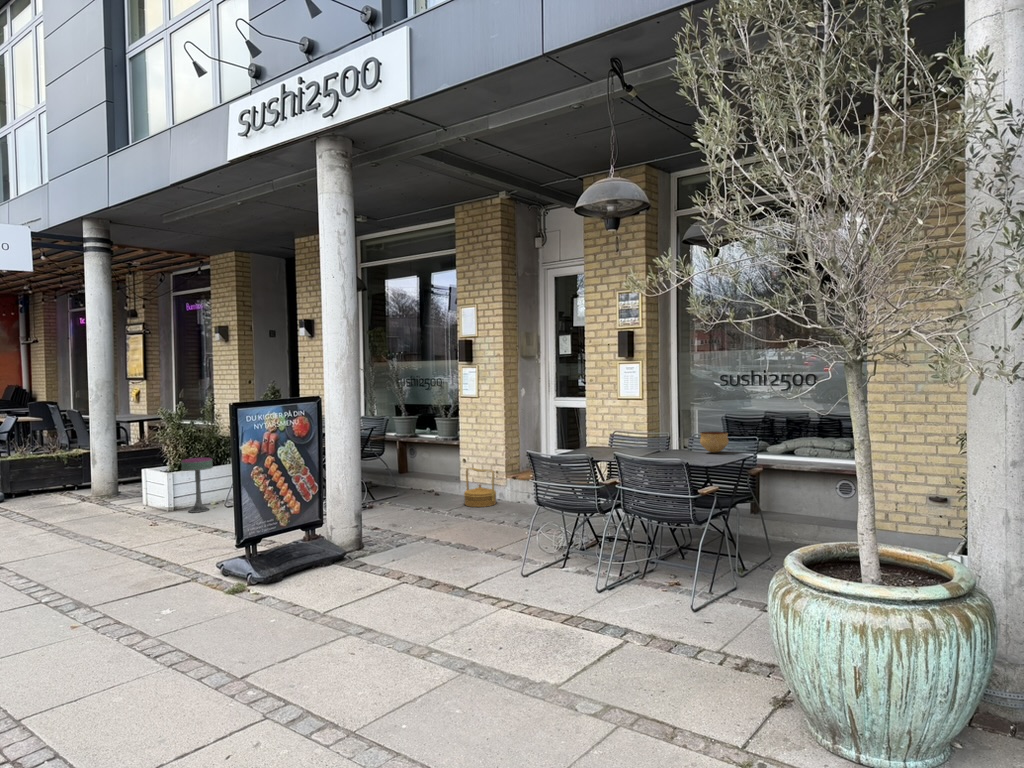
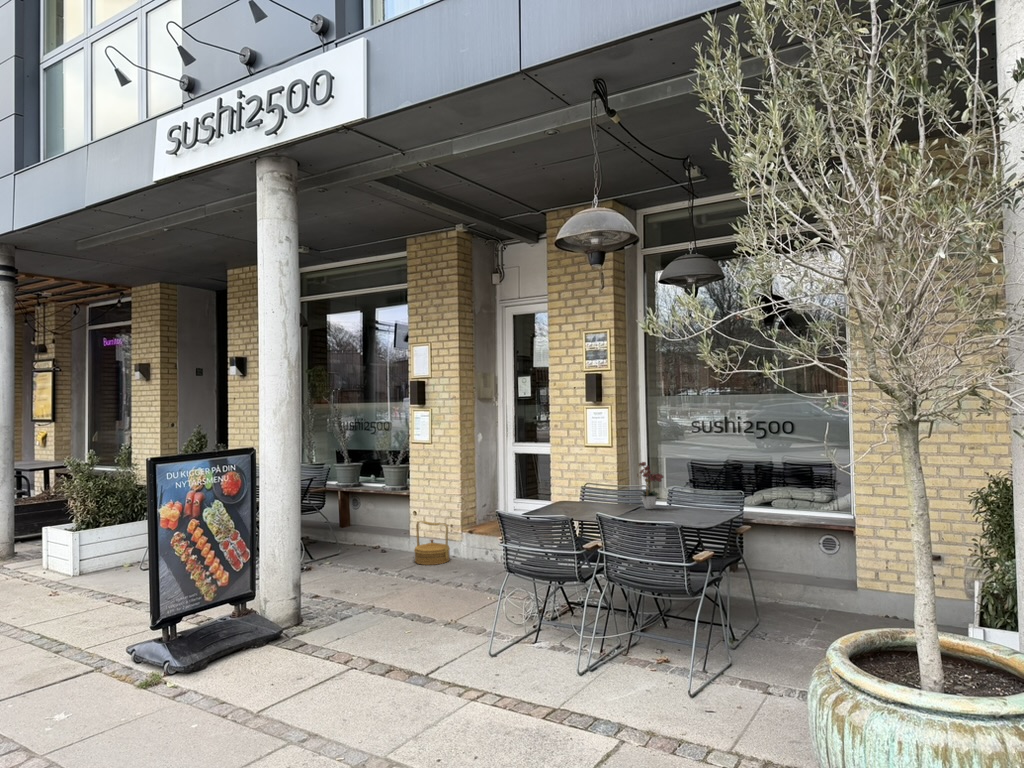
flower arrangement: none [657,408,686,453] -> present [637,462,663,509]
bowl: present [700,431,729,453] -> none [683,485,714,509]
bar stool: present [182,458,213,513] -> none [90,513,127,577]

